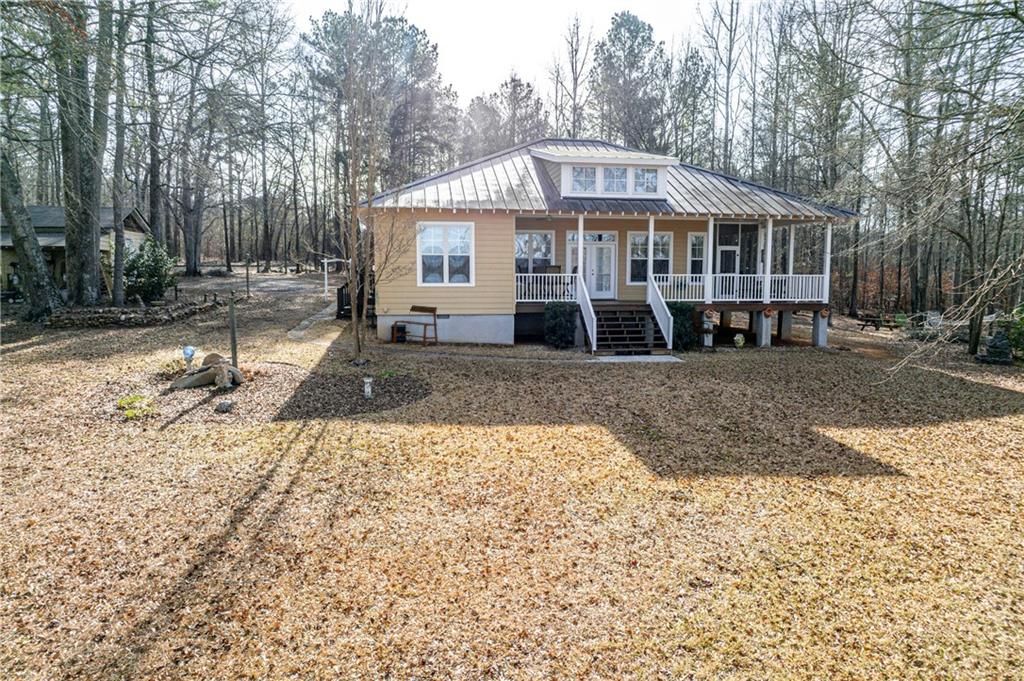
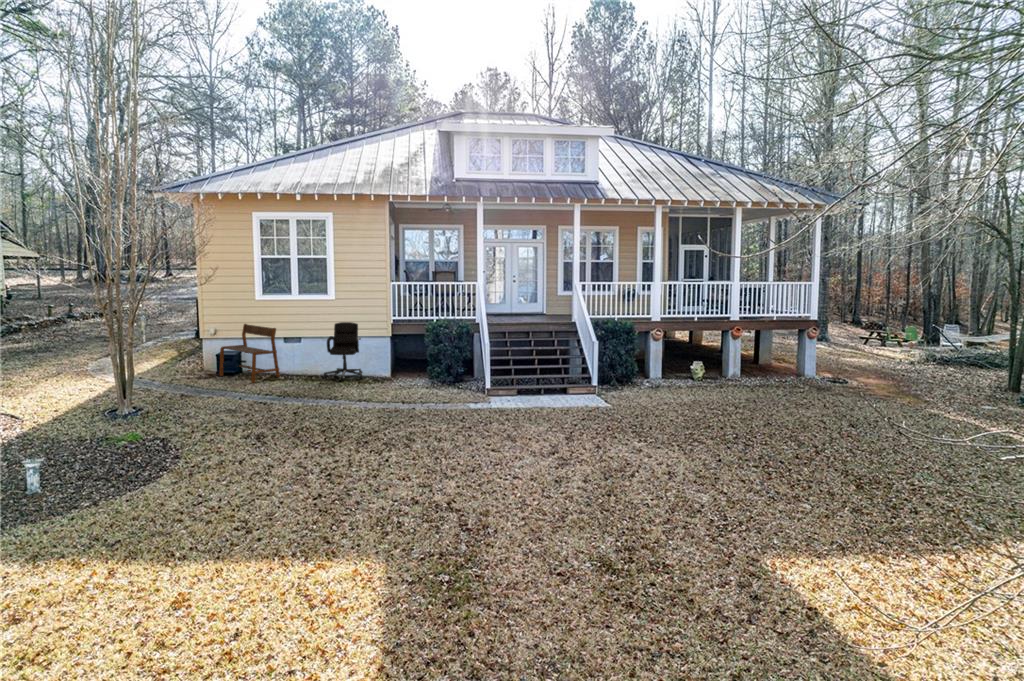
chair: present [688,311,718,352] -> present [324,322,363,380]

